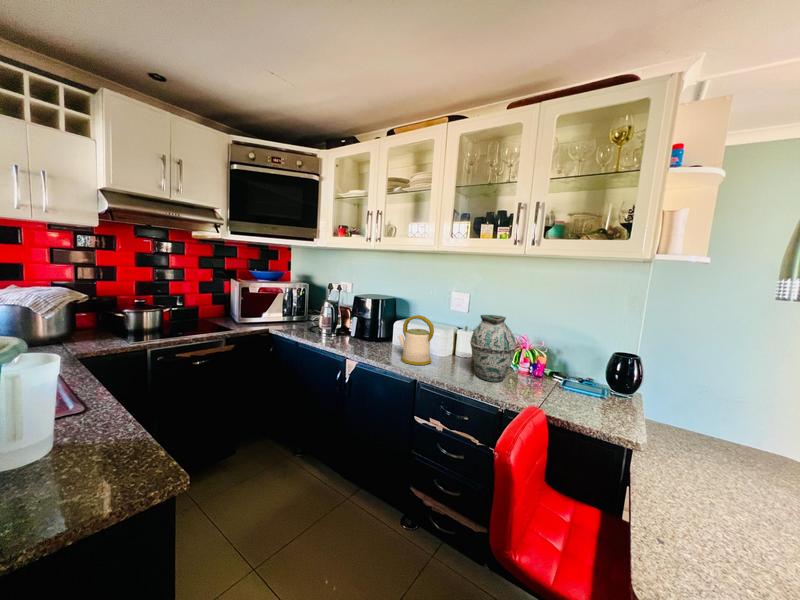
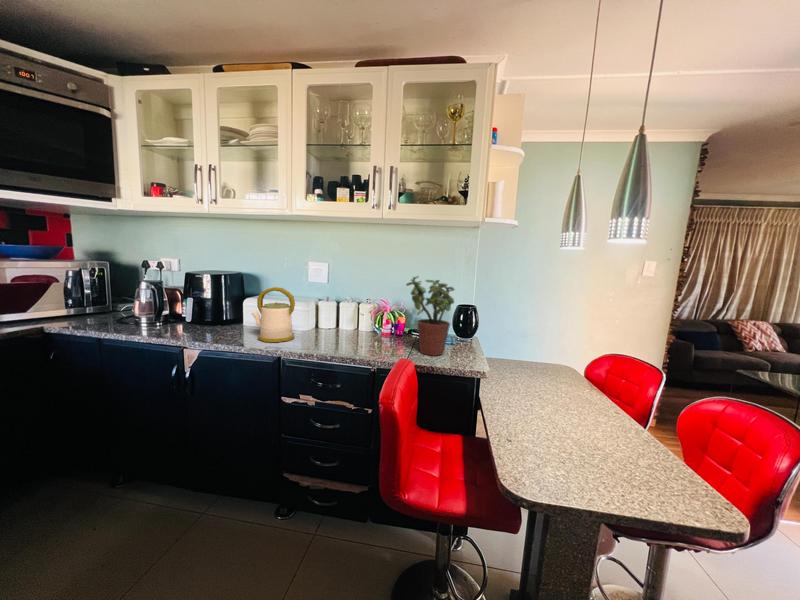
vase: present [470,315,516,382] -> none [336,280,380,346]
potted plant: none [546,318,608,409] -> present [406,276,454,356]

